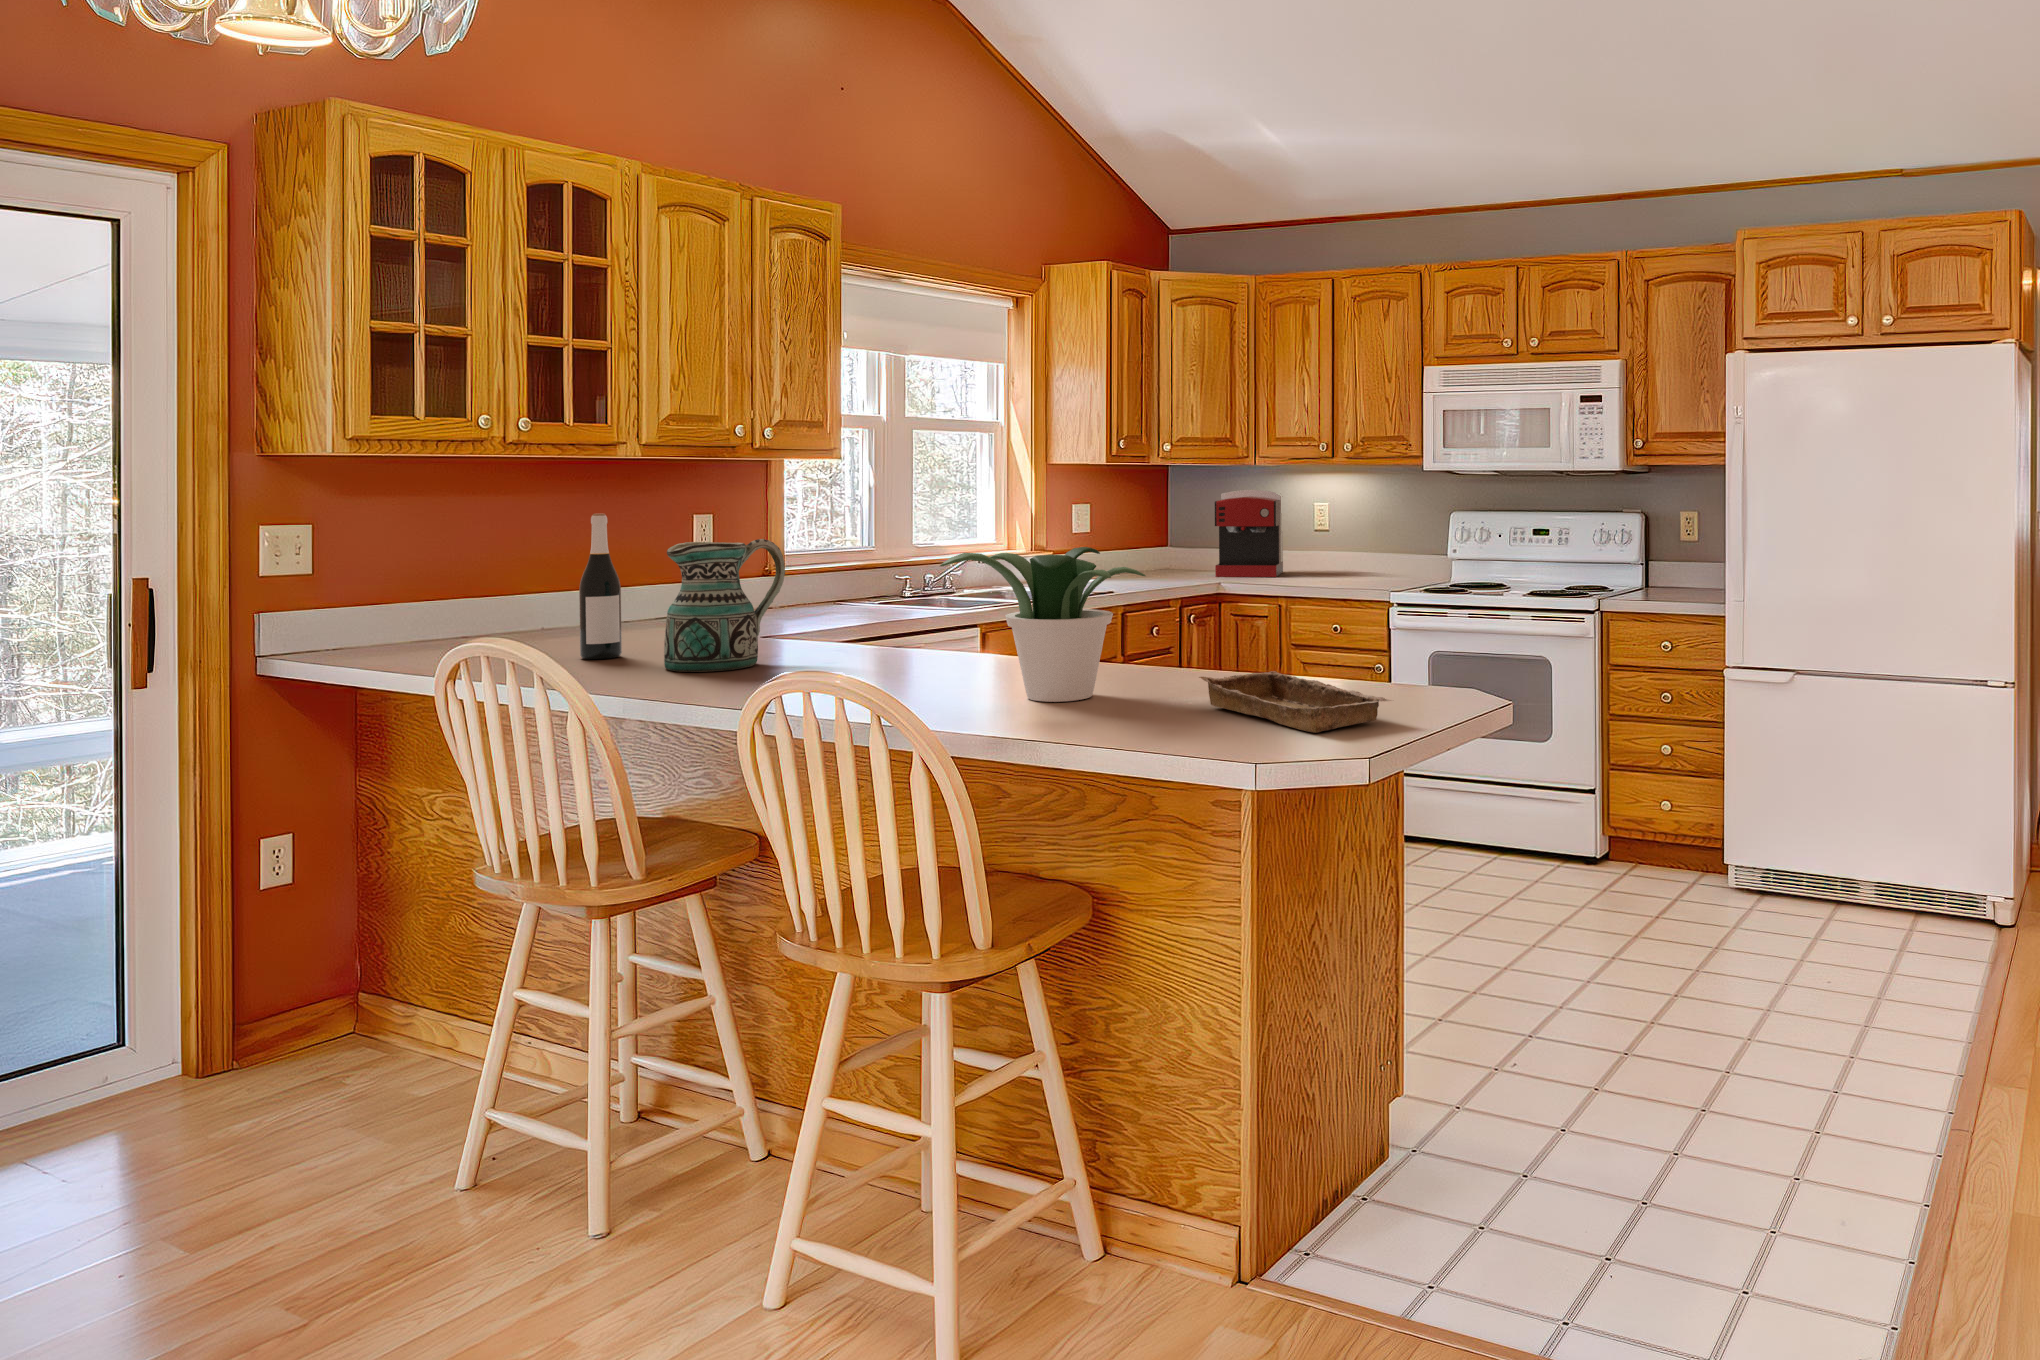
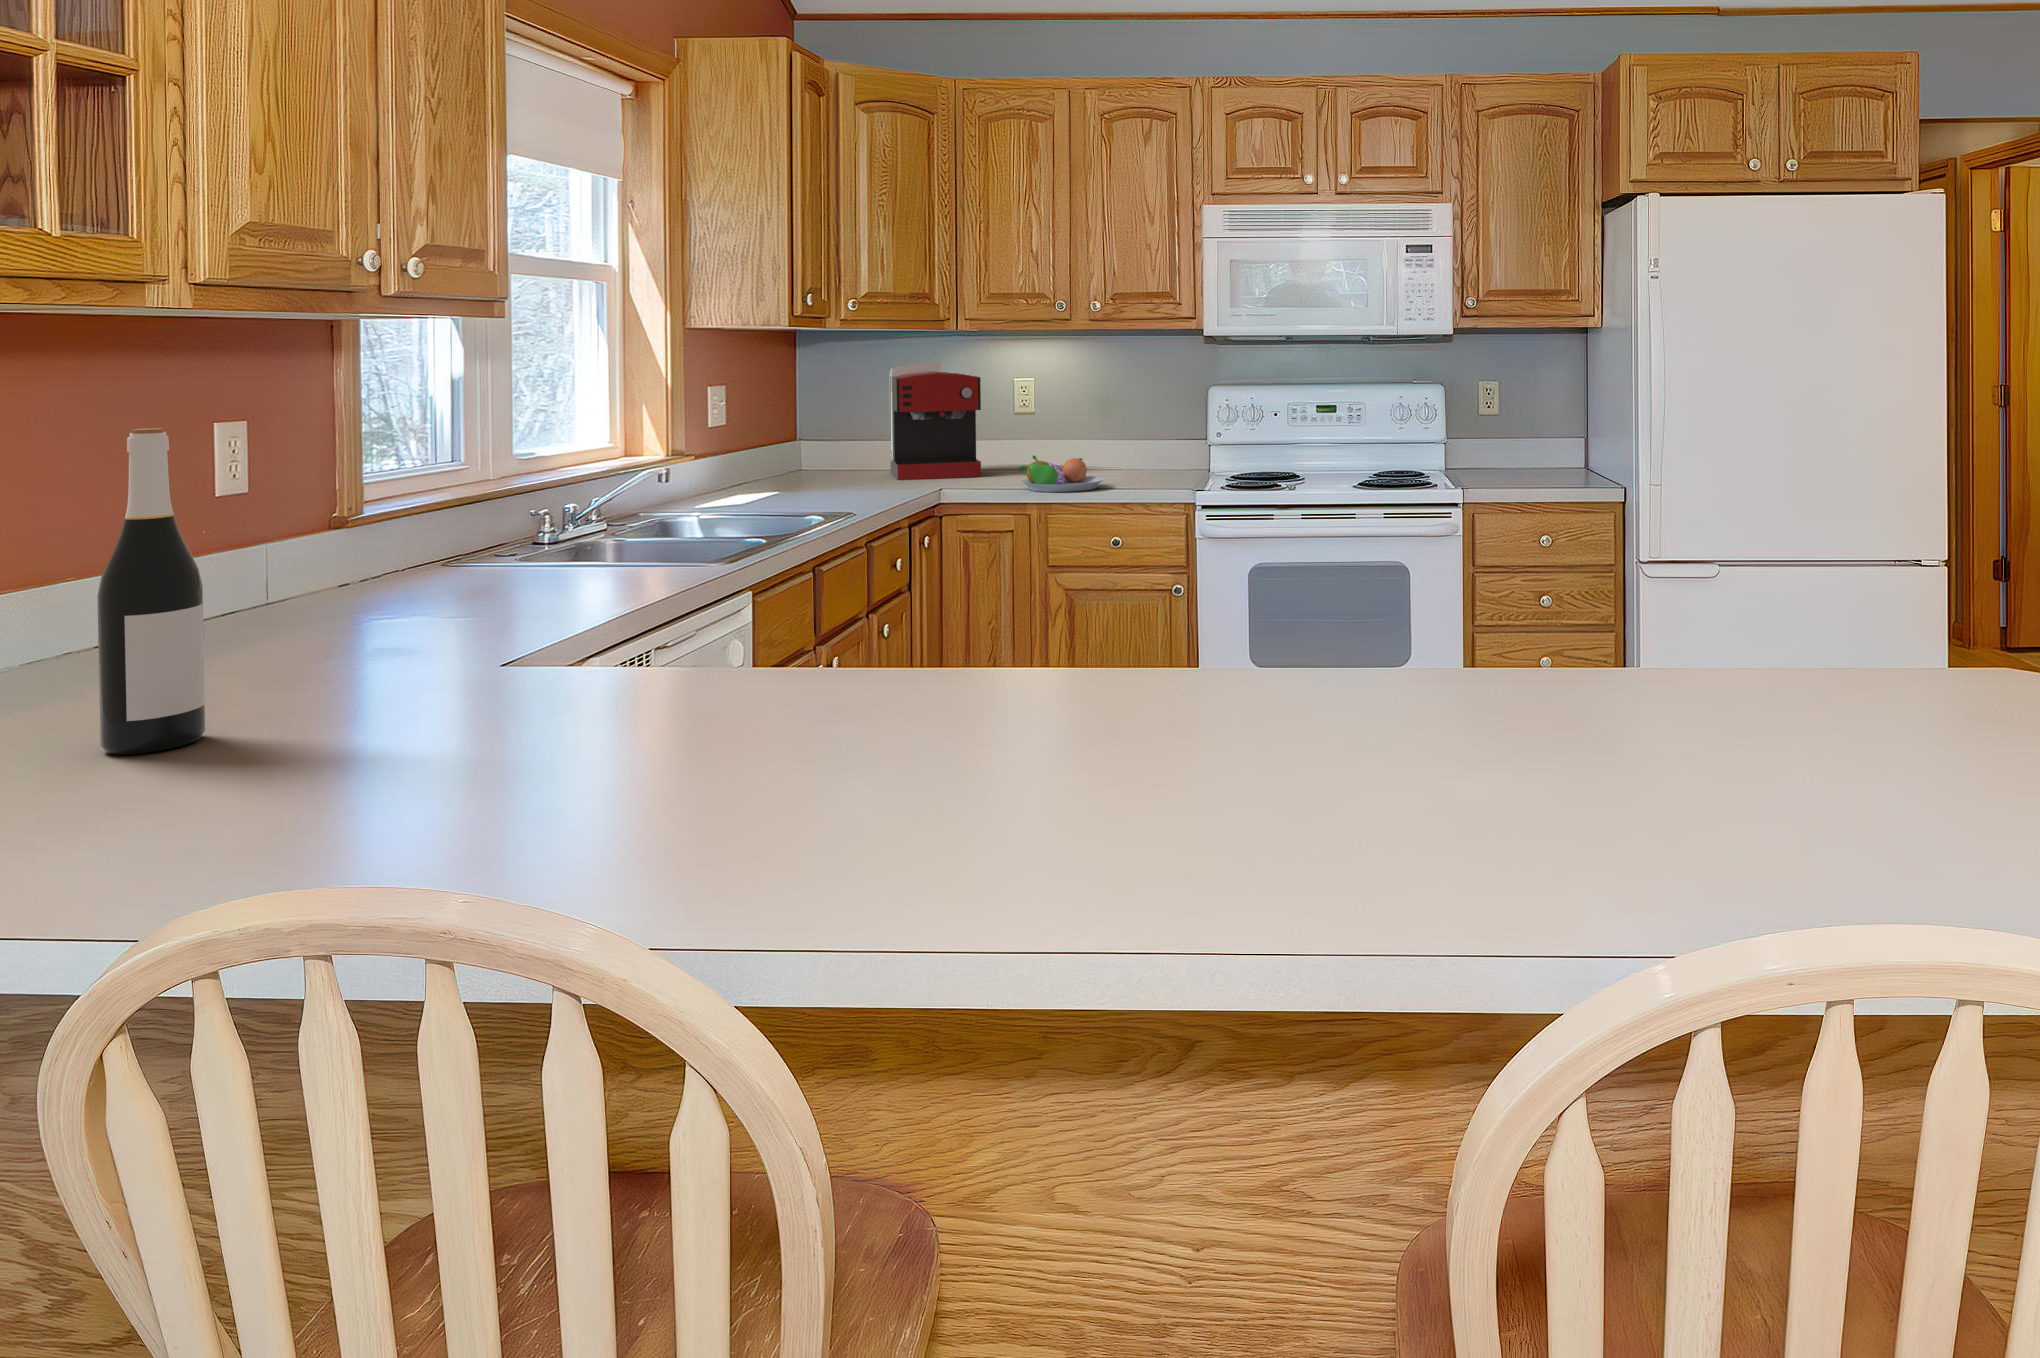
ceramic pitcher: present [664,539,785,672] -> none [386,469,618,765]
potted plant: present [940,547,1146,702] -> none [1219,464,1492,749]
fruit bowl: none [1269,561,1338,588] -> present [1019,455,1104,492]
tray: present [1199,671,1393,733] -> none [1631,648,1983,761]

